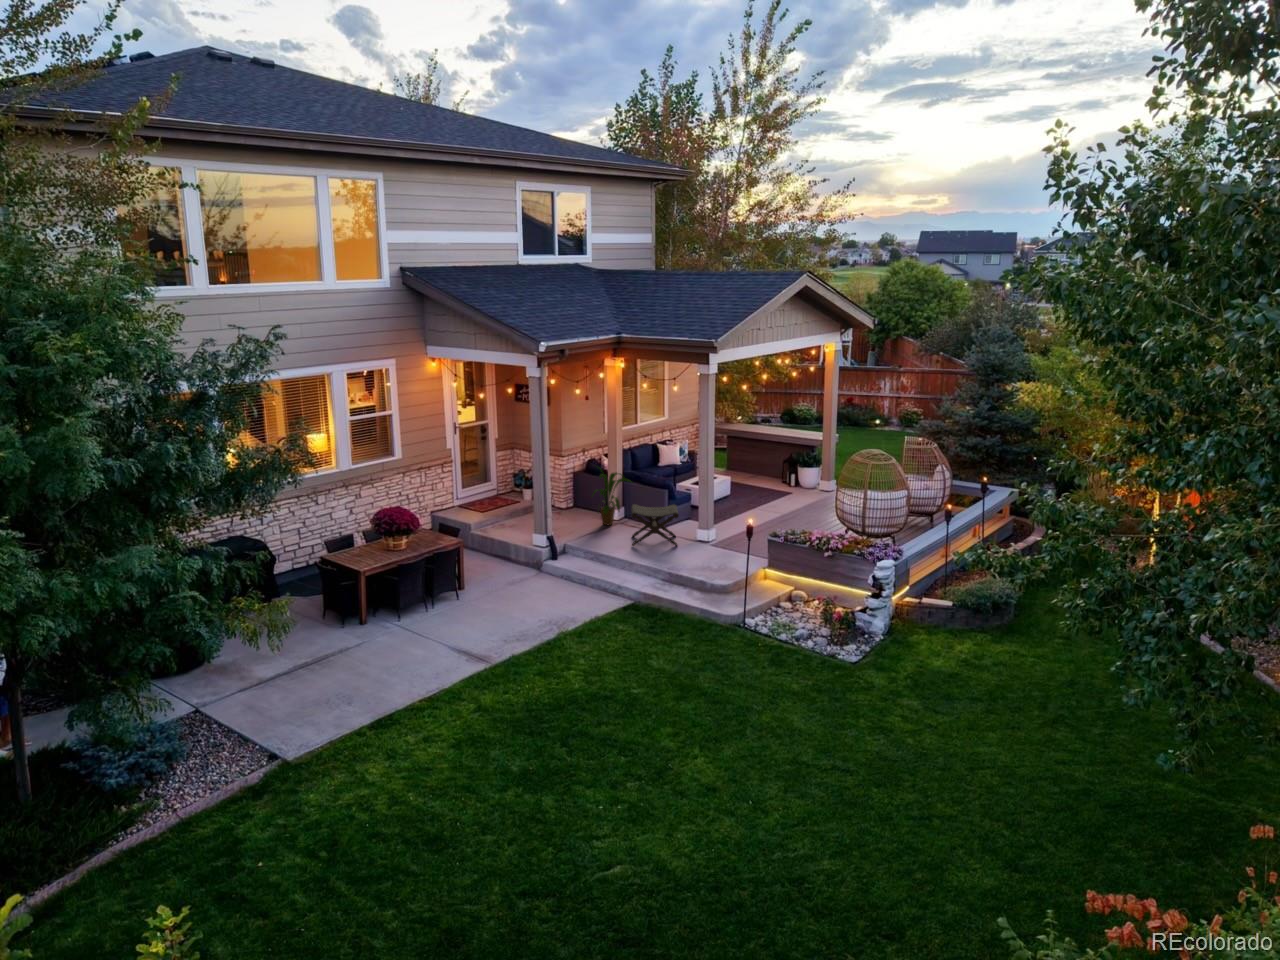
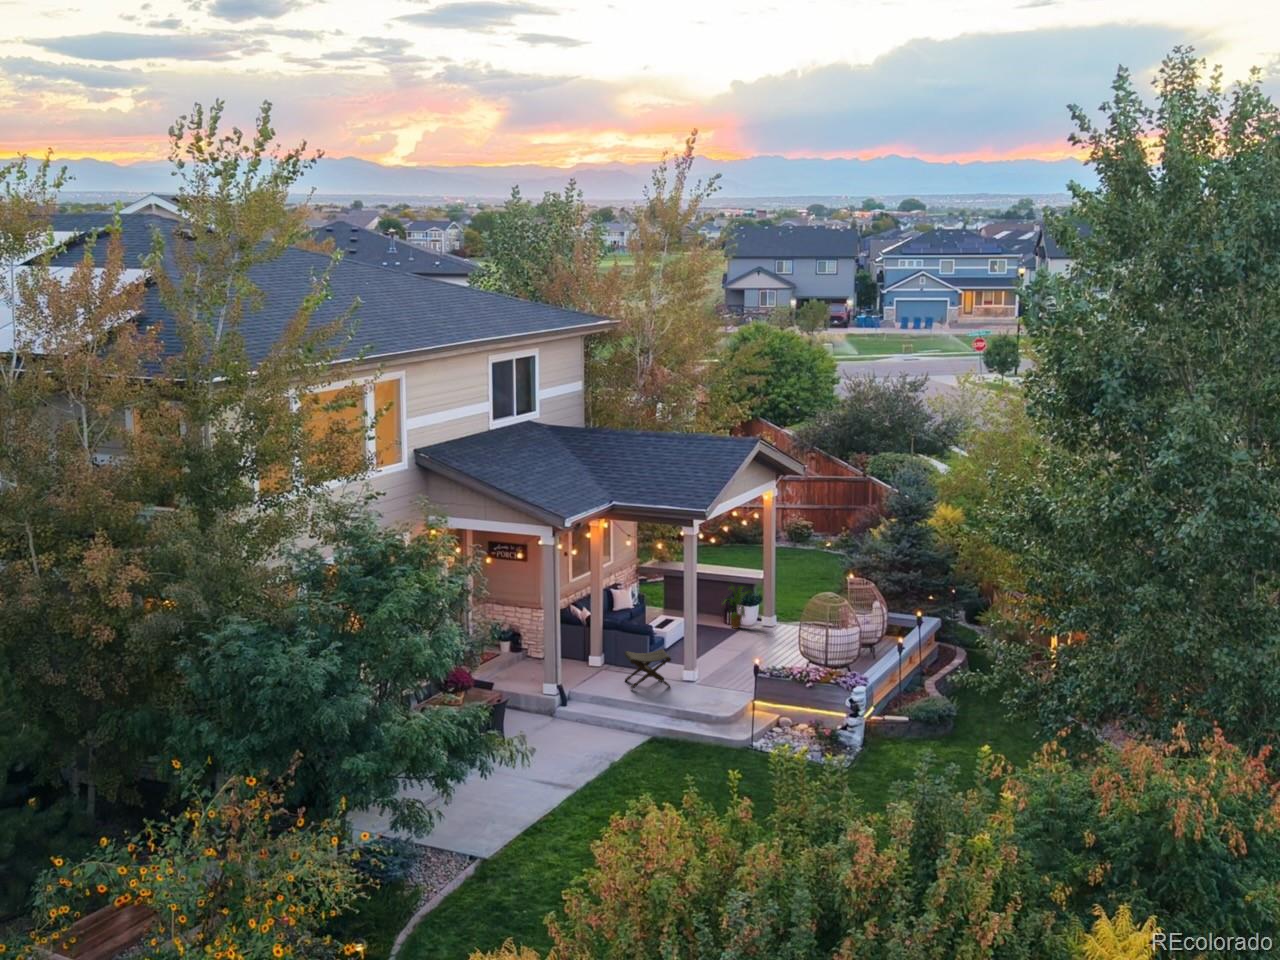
house plant: present [592,468,631,525] -> present [729,586,753,629]

